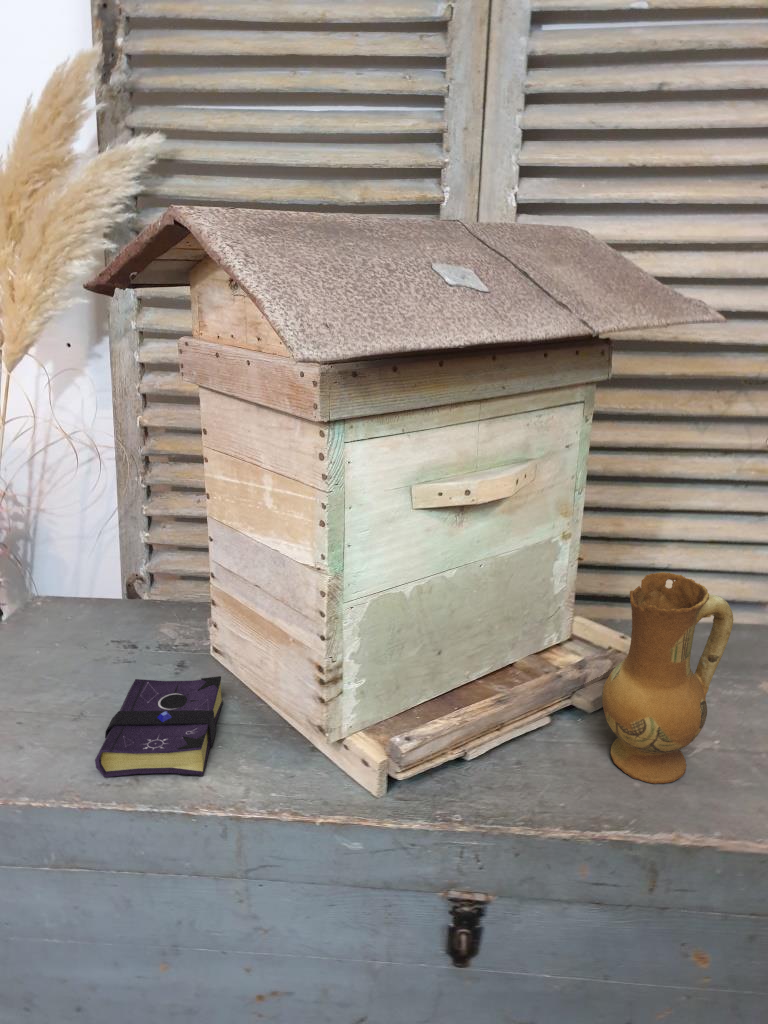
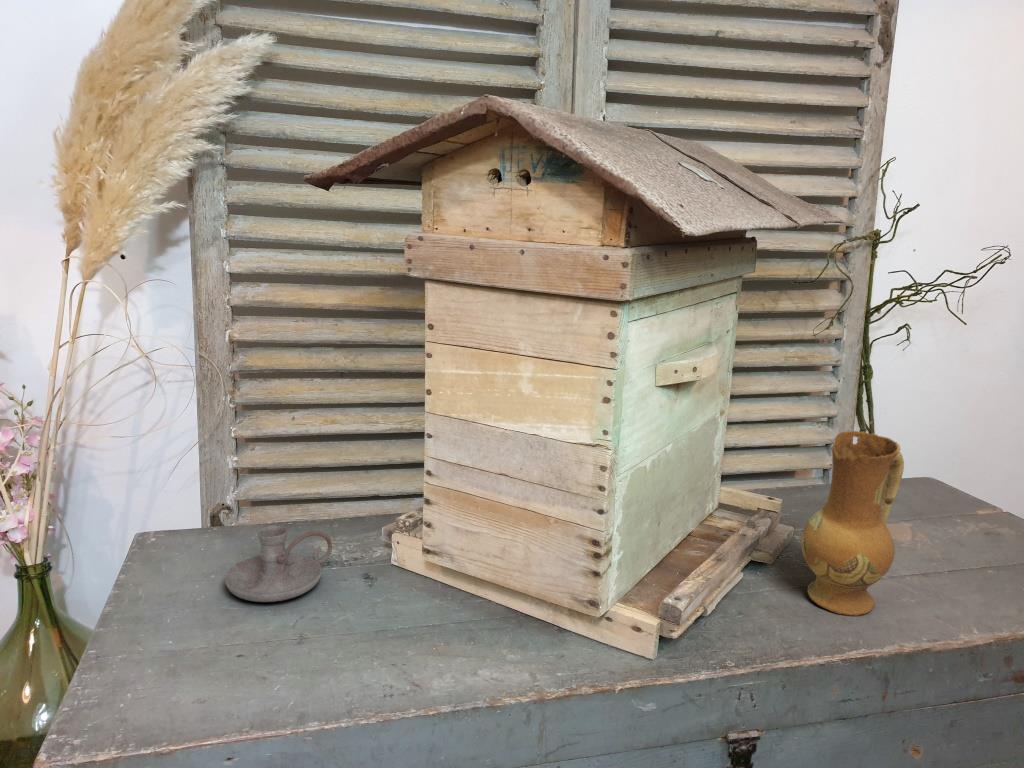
candle holder: none [44,609,154,680] -> present [225,526,332,602]
book: present [95,676,223,777] -> none [352,575,483,683]

